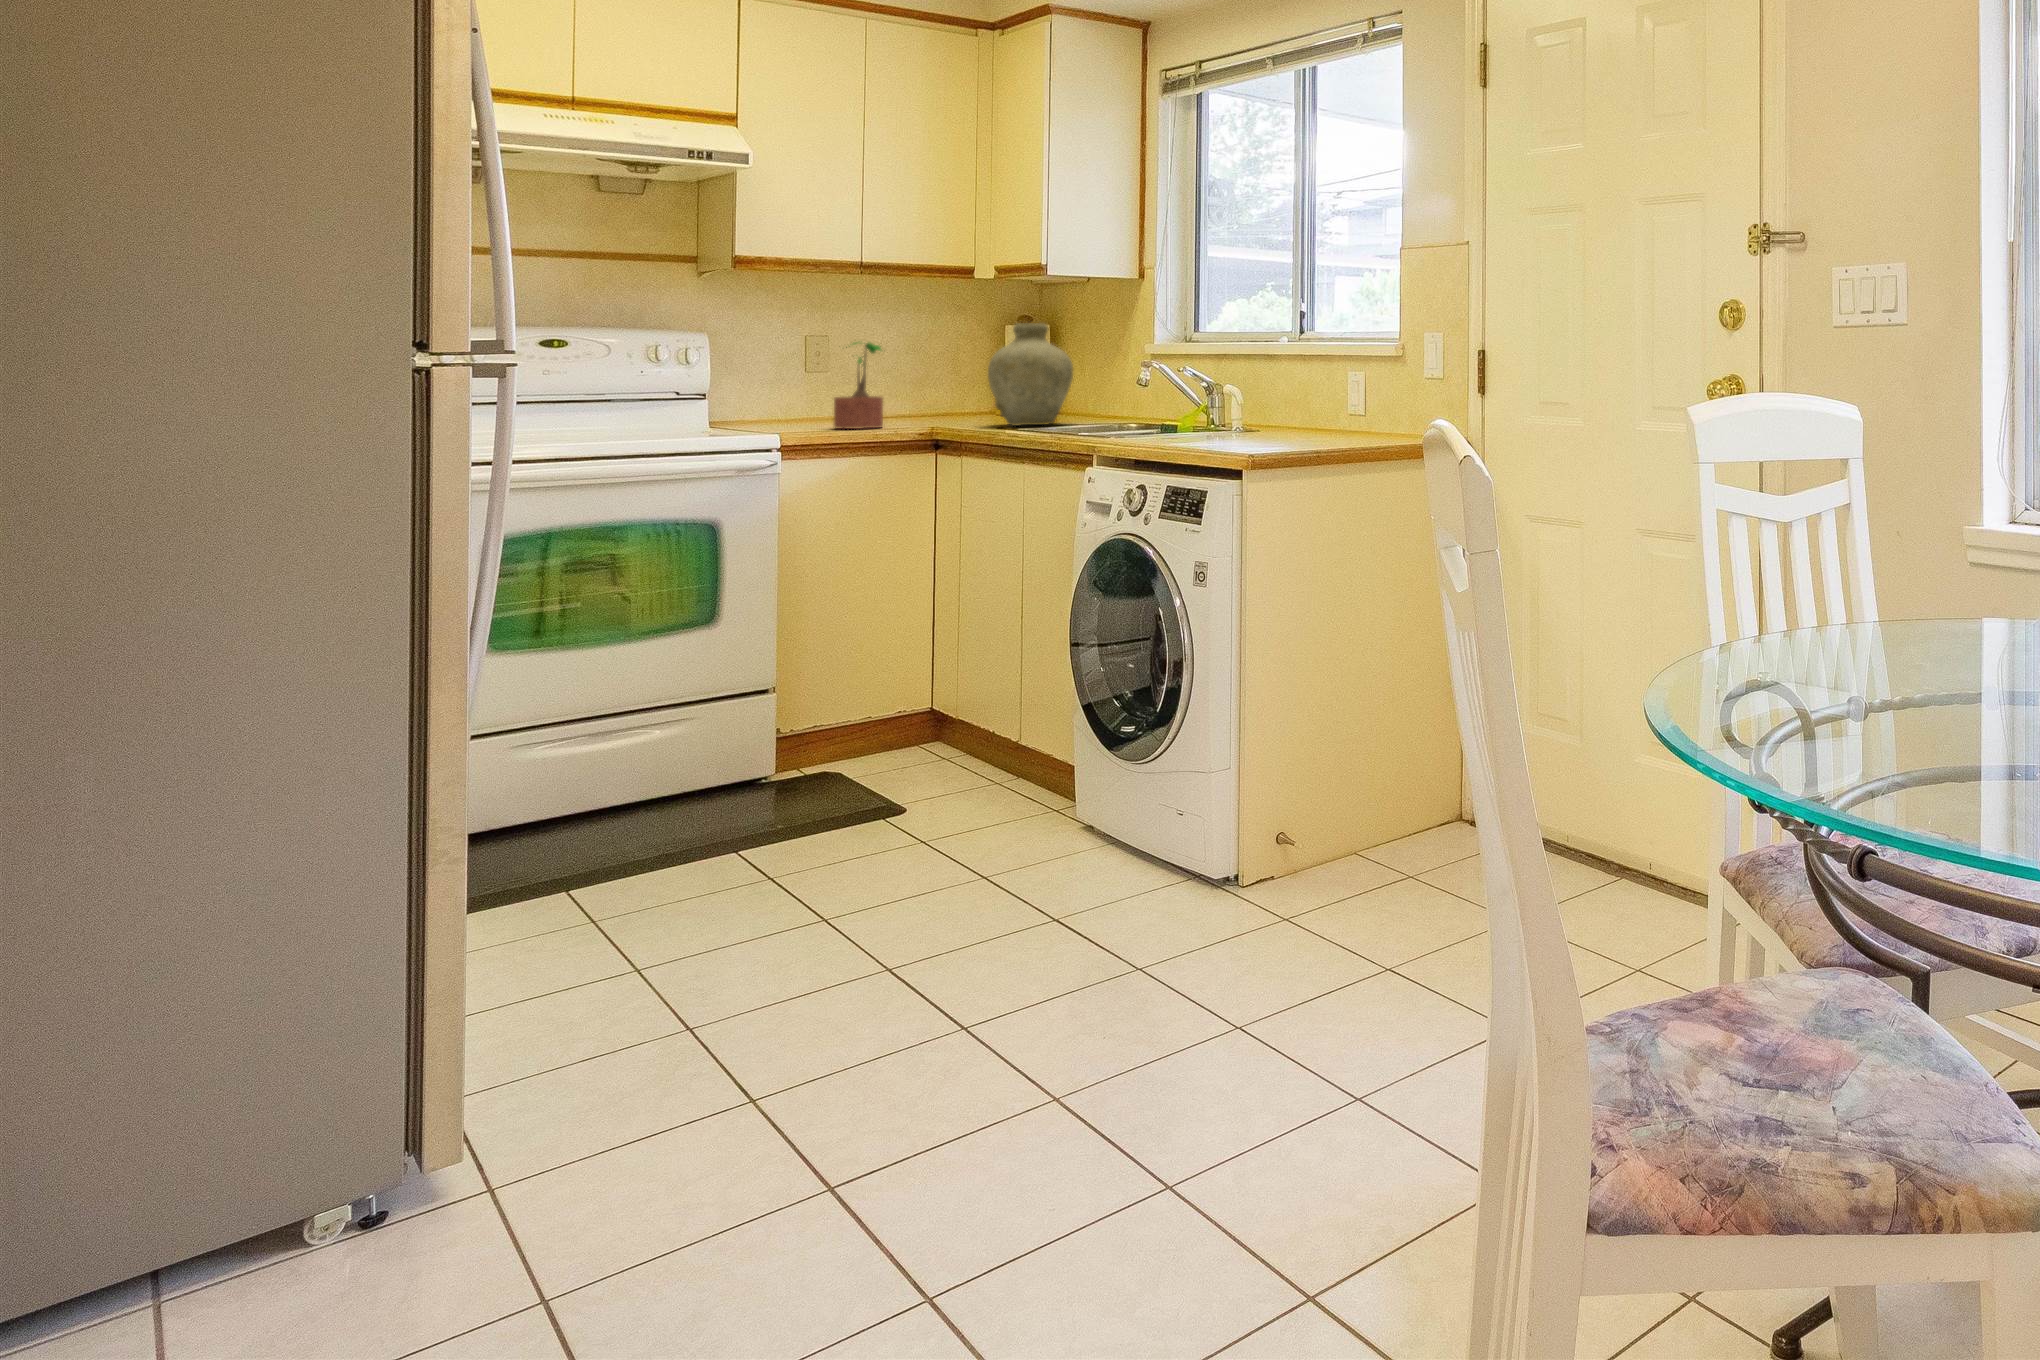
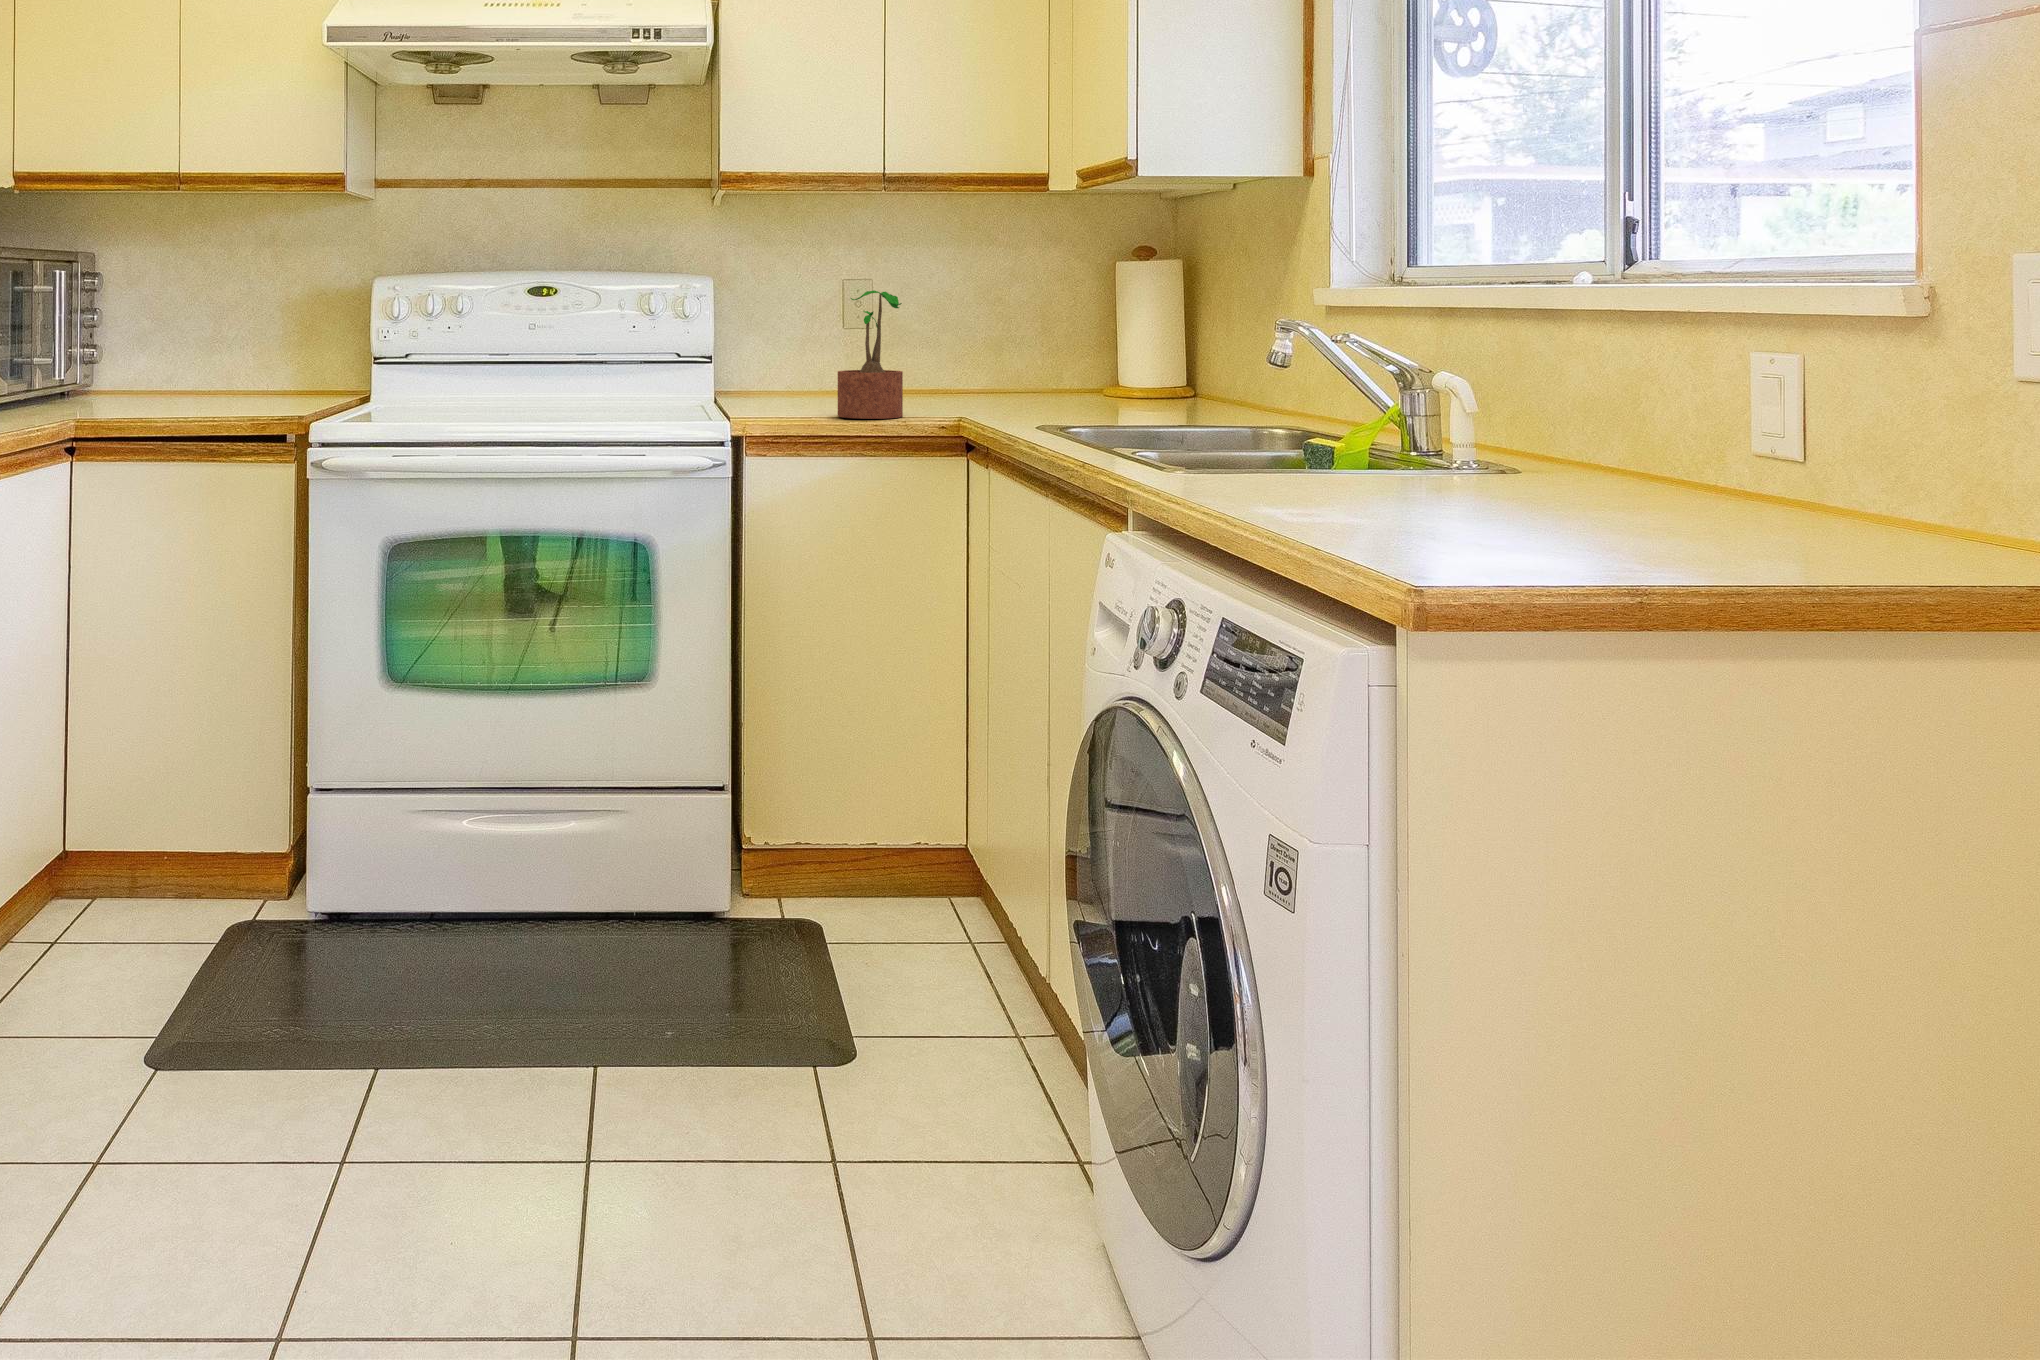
vase: present [988,323,1073,426] -> none [1034,256,1172,426]

